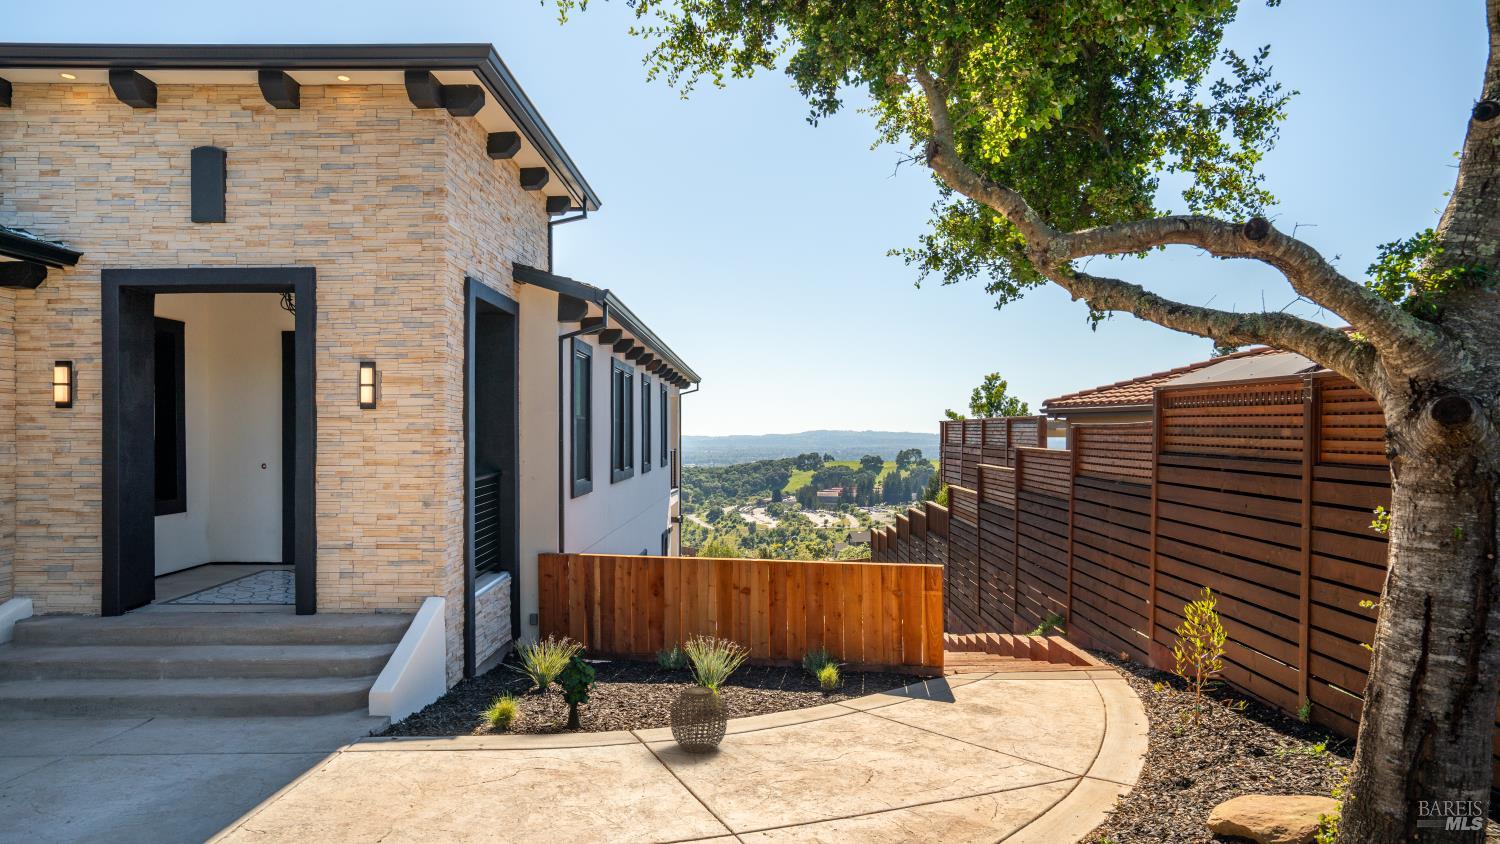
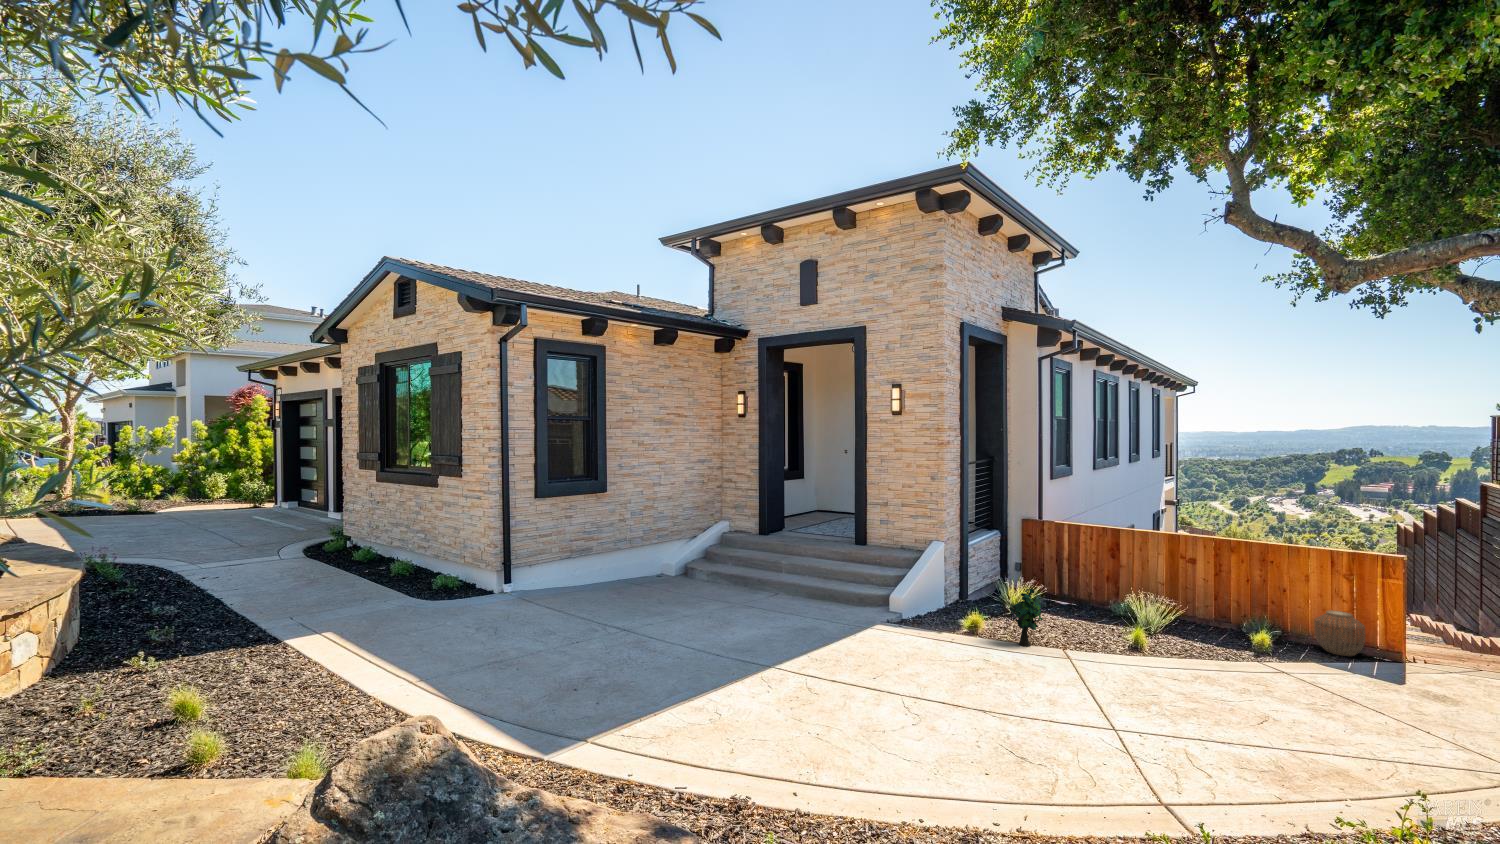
woven basket: present [671,686,727,753] -> present [1314,610,1365,656]

